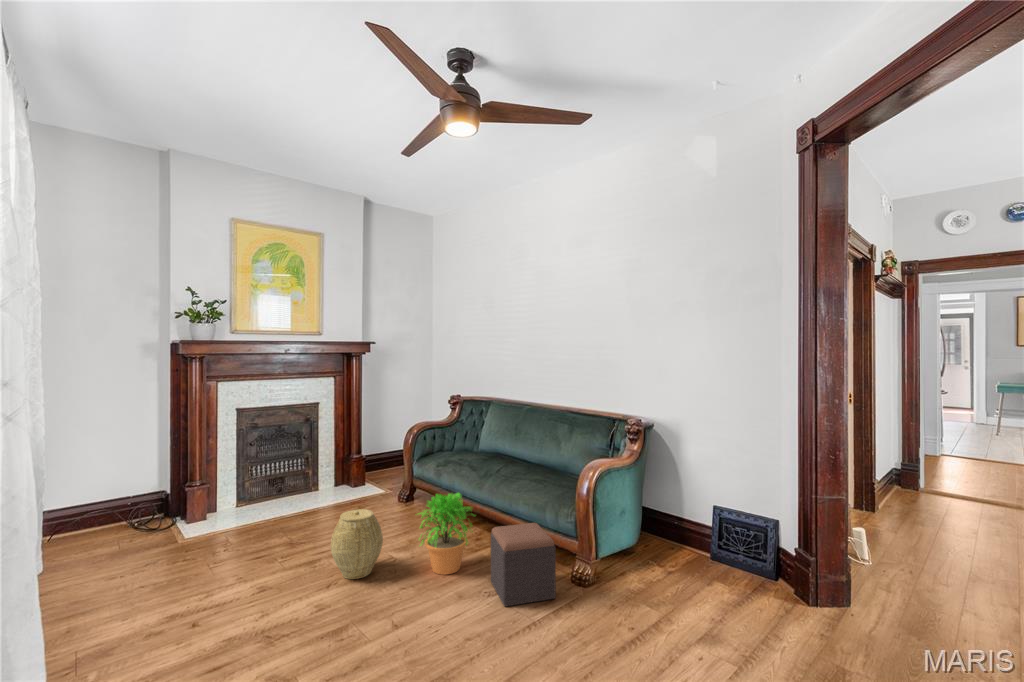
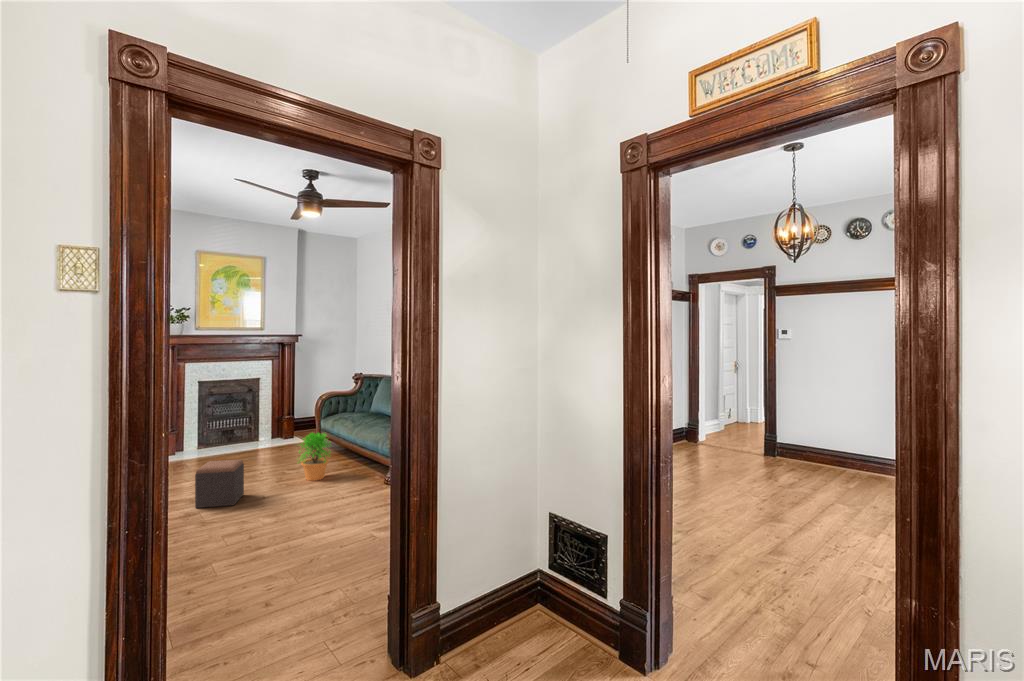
woven basket: present [331,509,383,579] -> none [242,442,276,482]
footstool: present [491,523,556,606] -> present [195,459,244,508]

